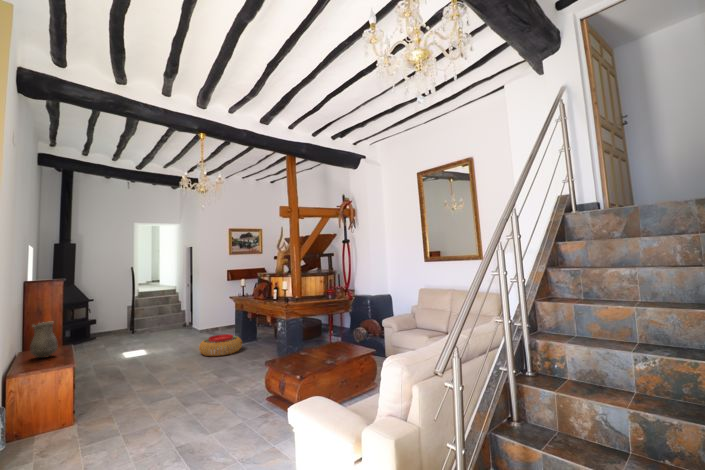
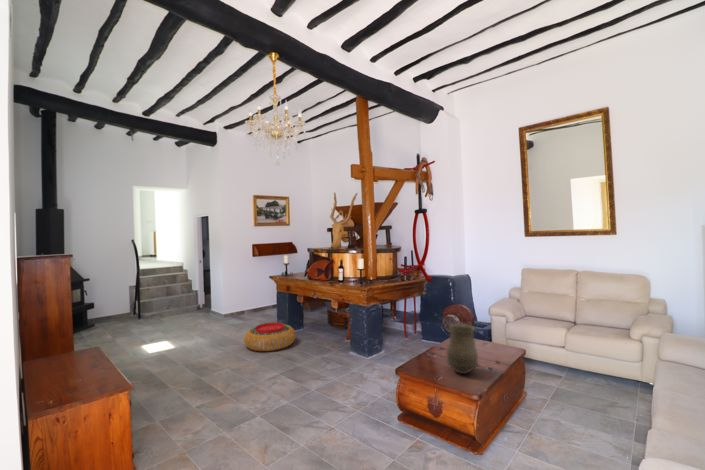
vase: present [31,322,58,358] -> present [447,324,478,374]

